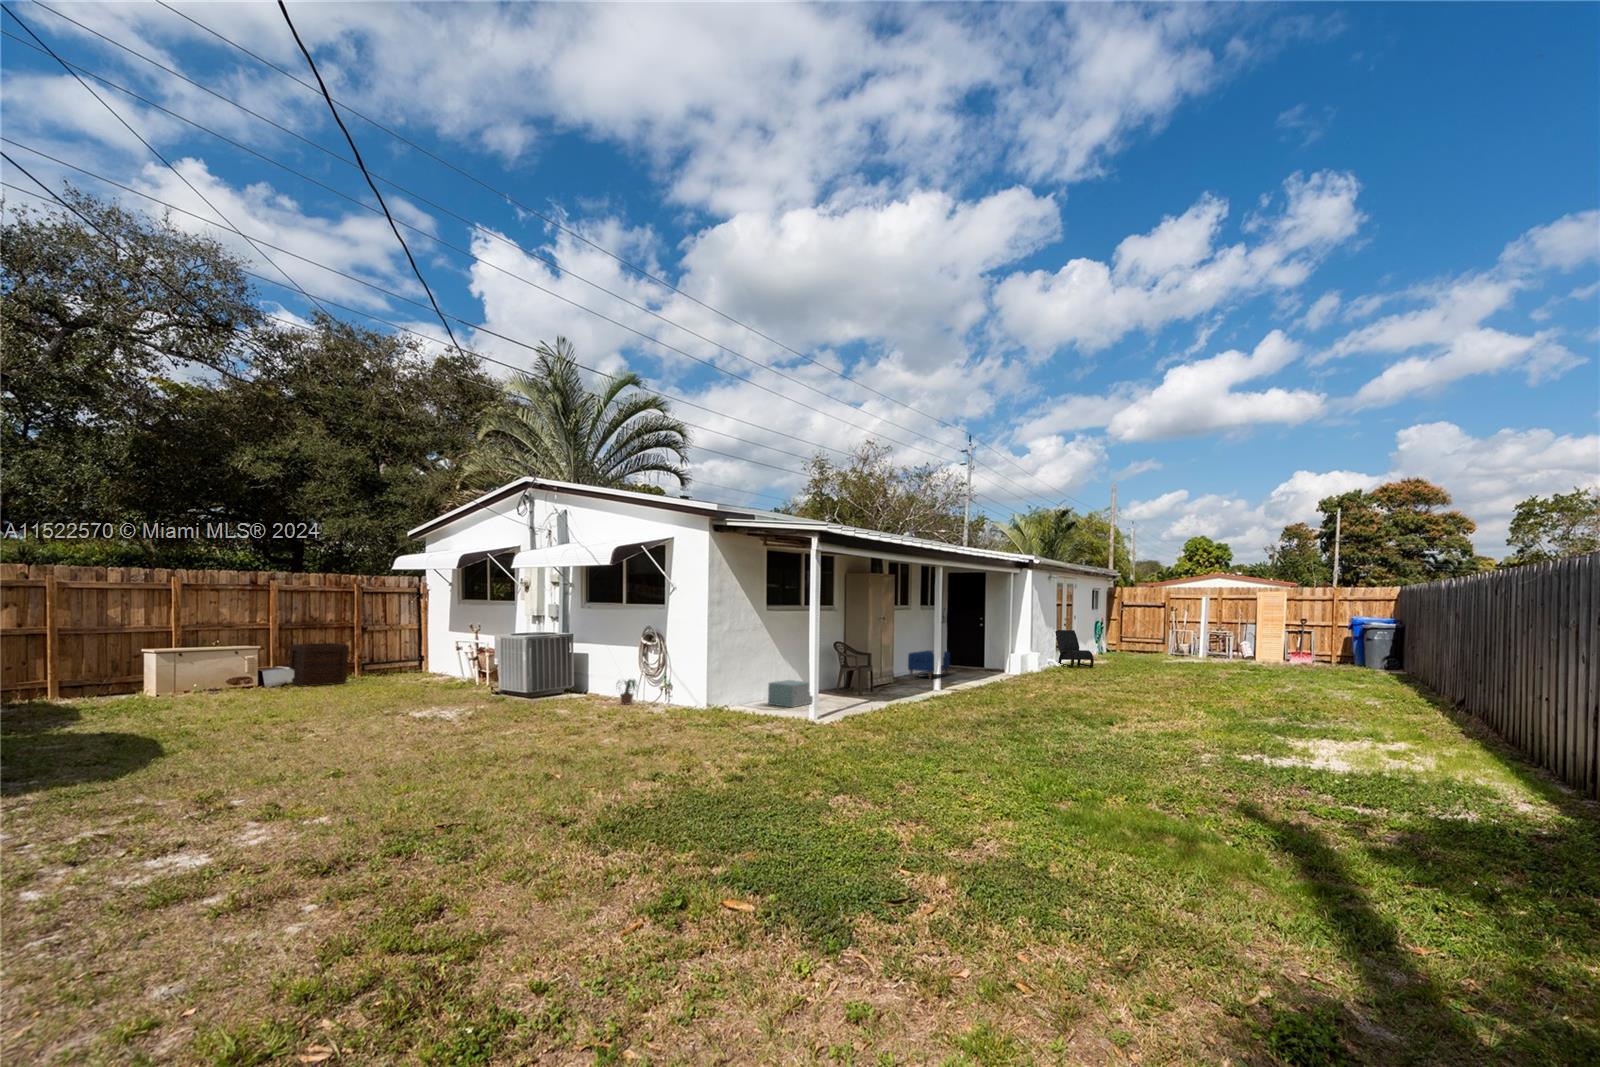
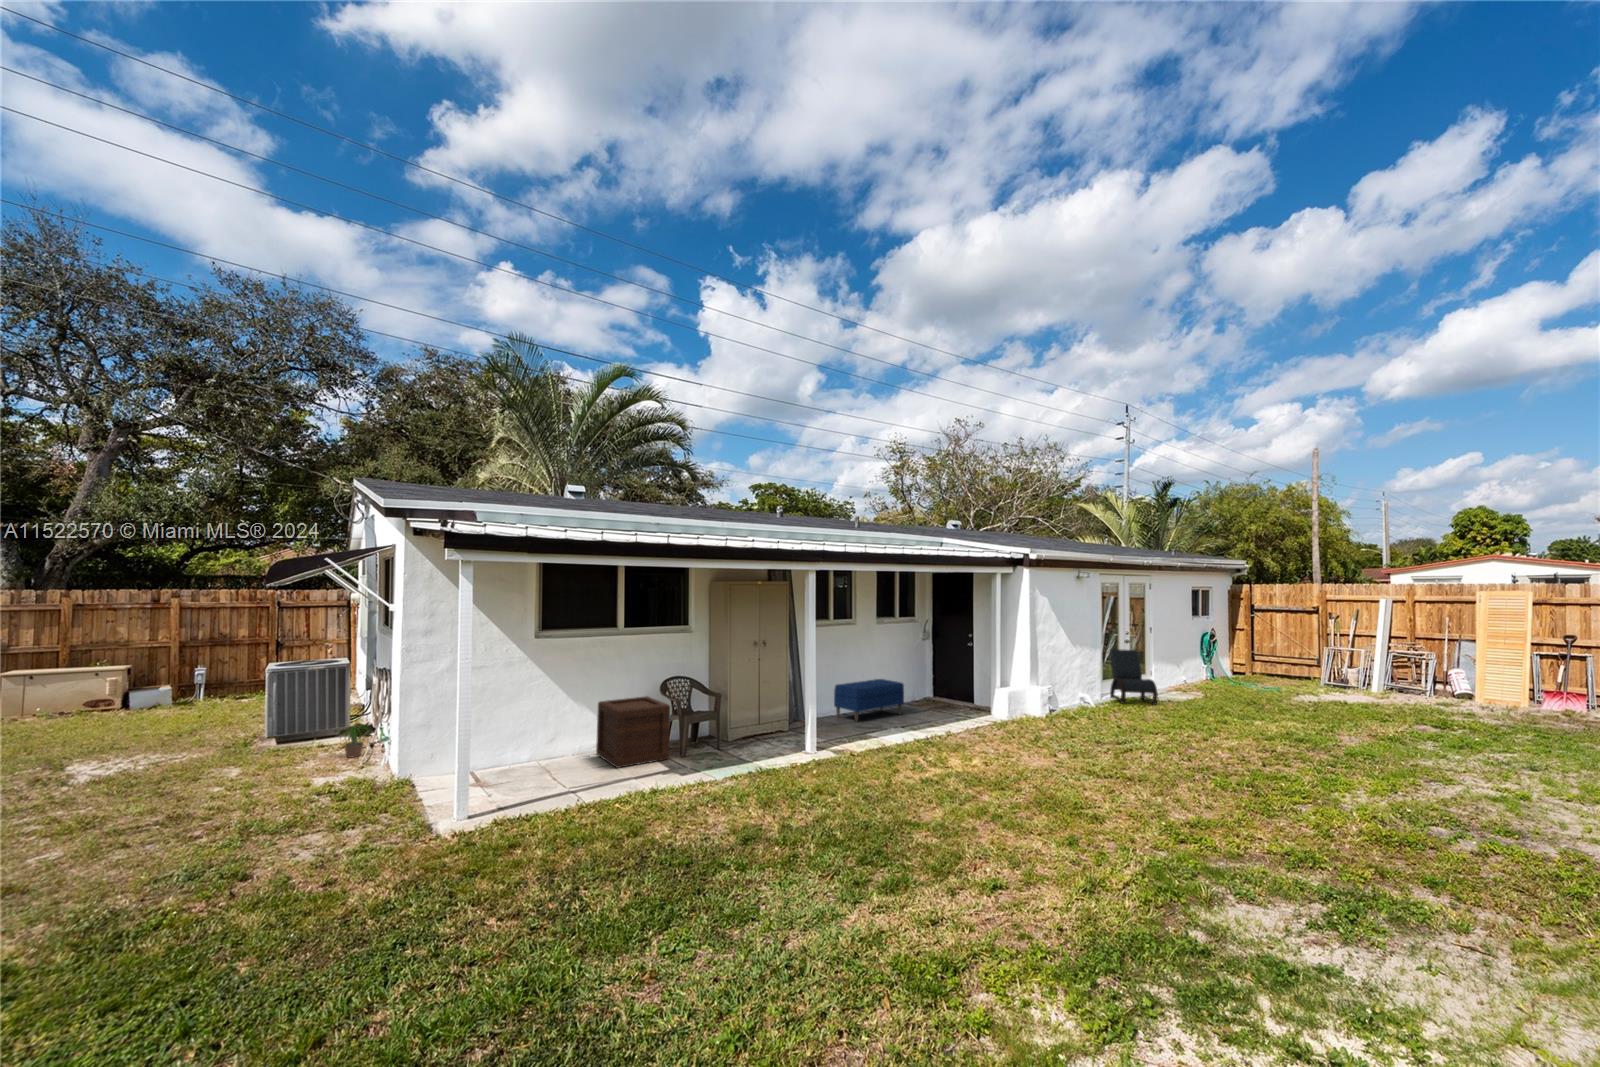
wooden crate: present [288,643,349,686] -> present [596,696,670,768]
storage box: present [768,680,813,707] -> none [499,735,560,781]

